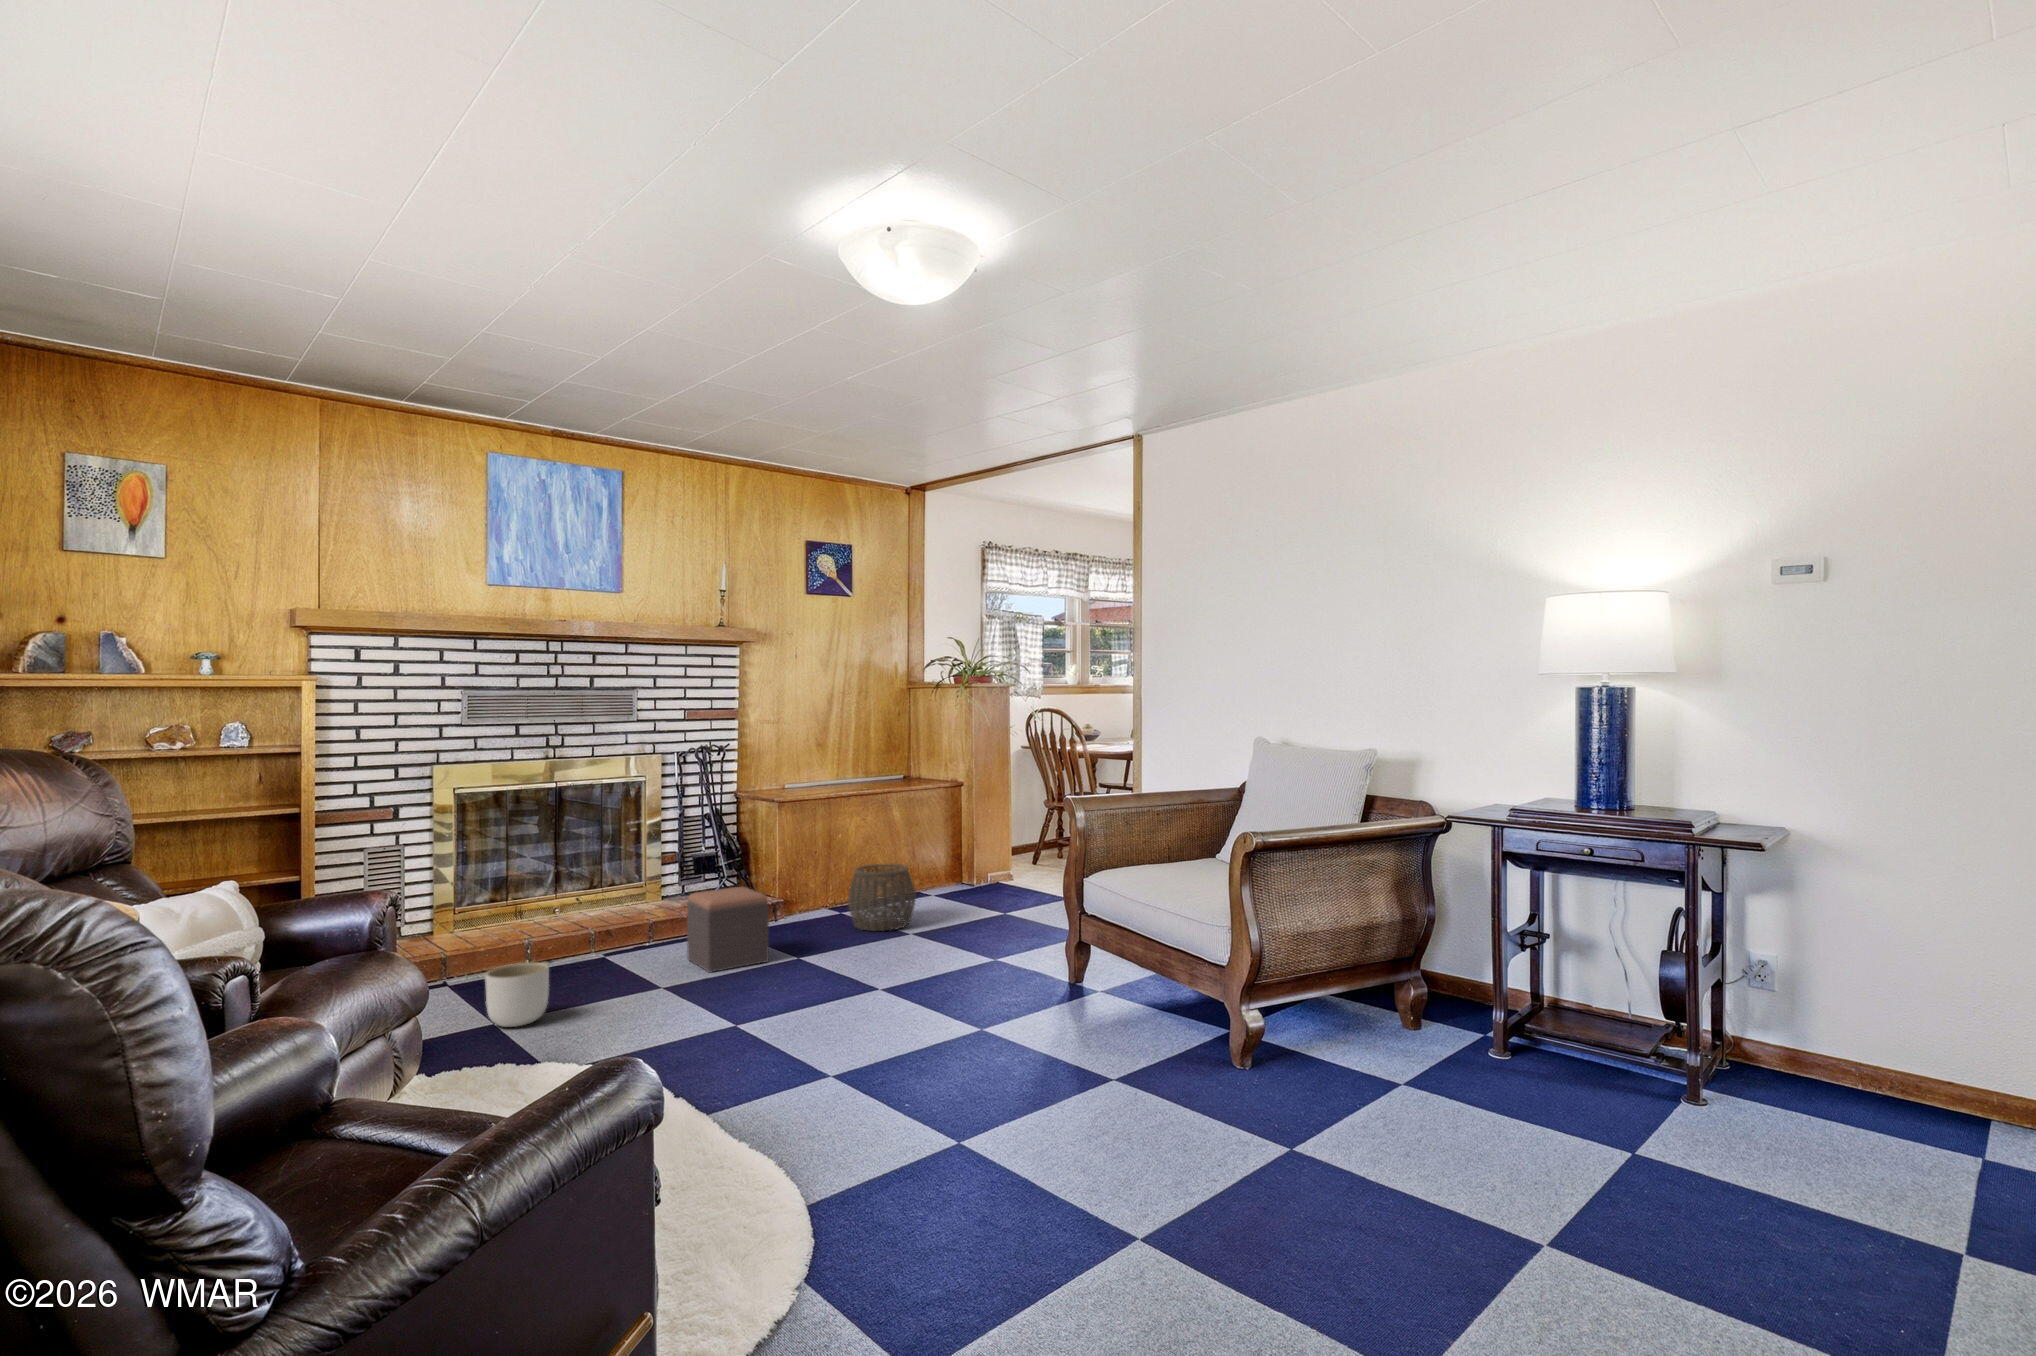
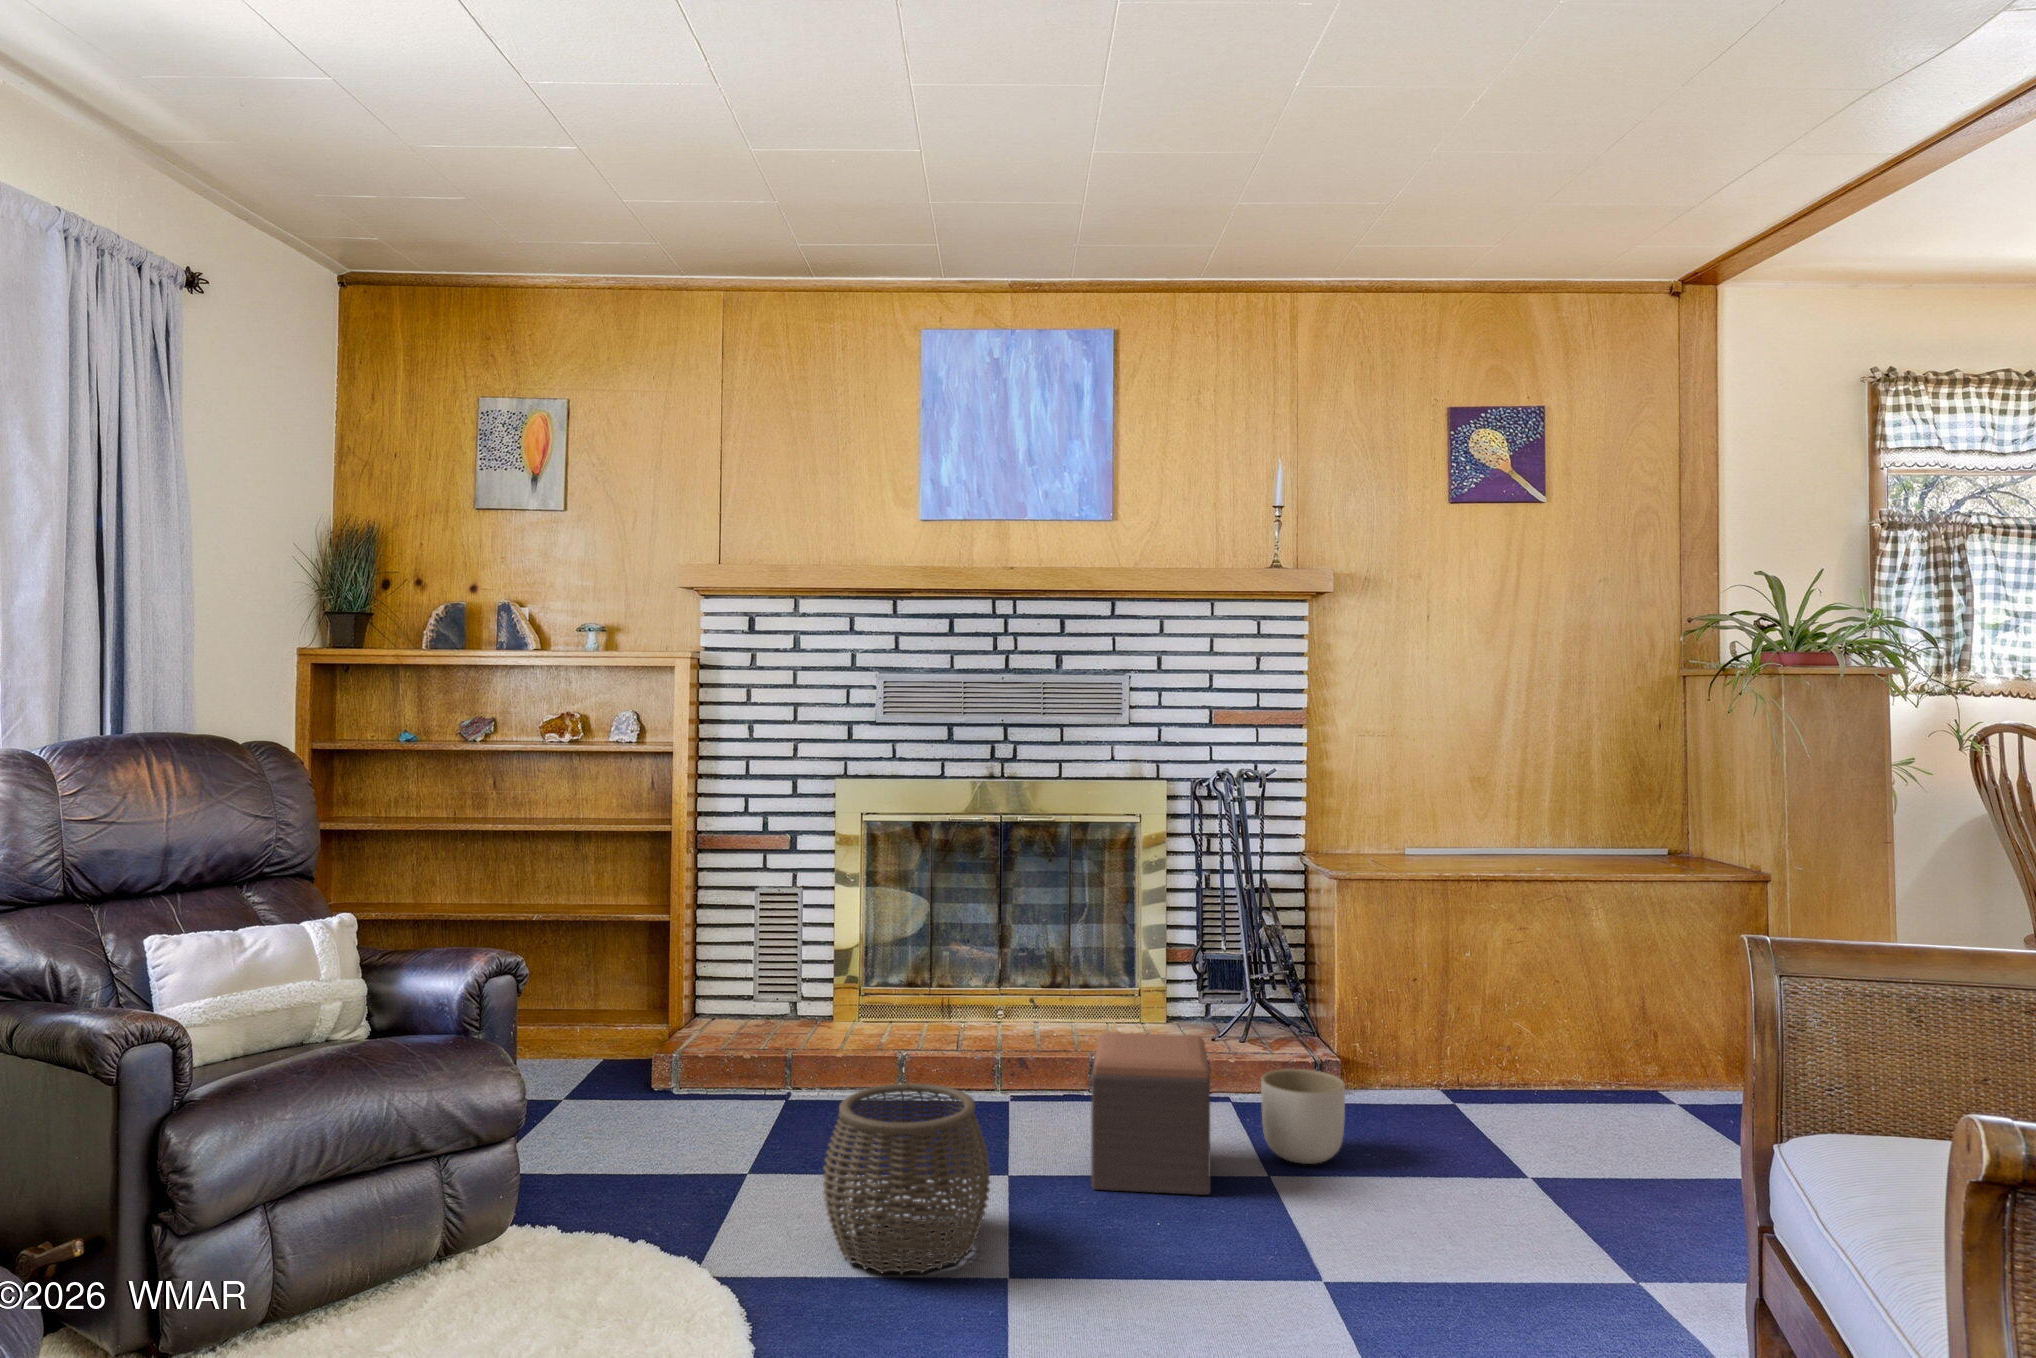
woven basket: present [848,864,916,931] -> present [823,1083,990,1274]
planter: present [485,963,549,1027] -> present [1261,1069,1345,1164]

